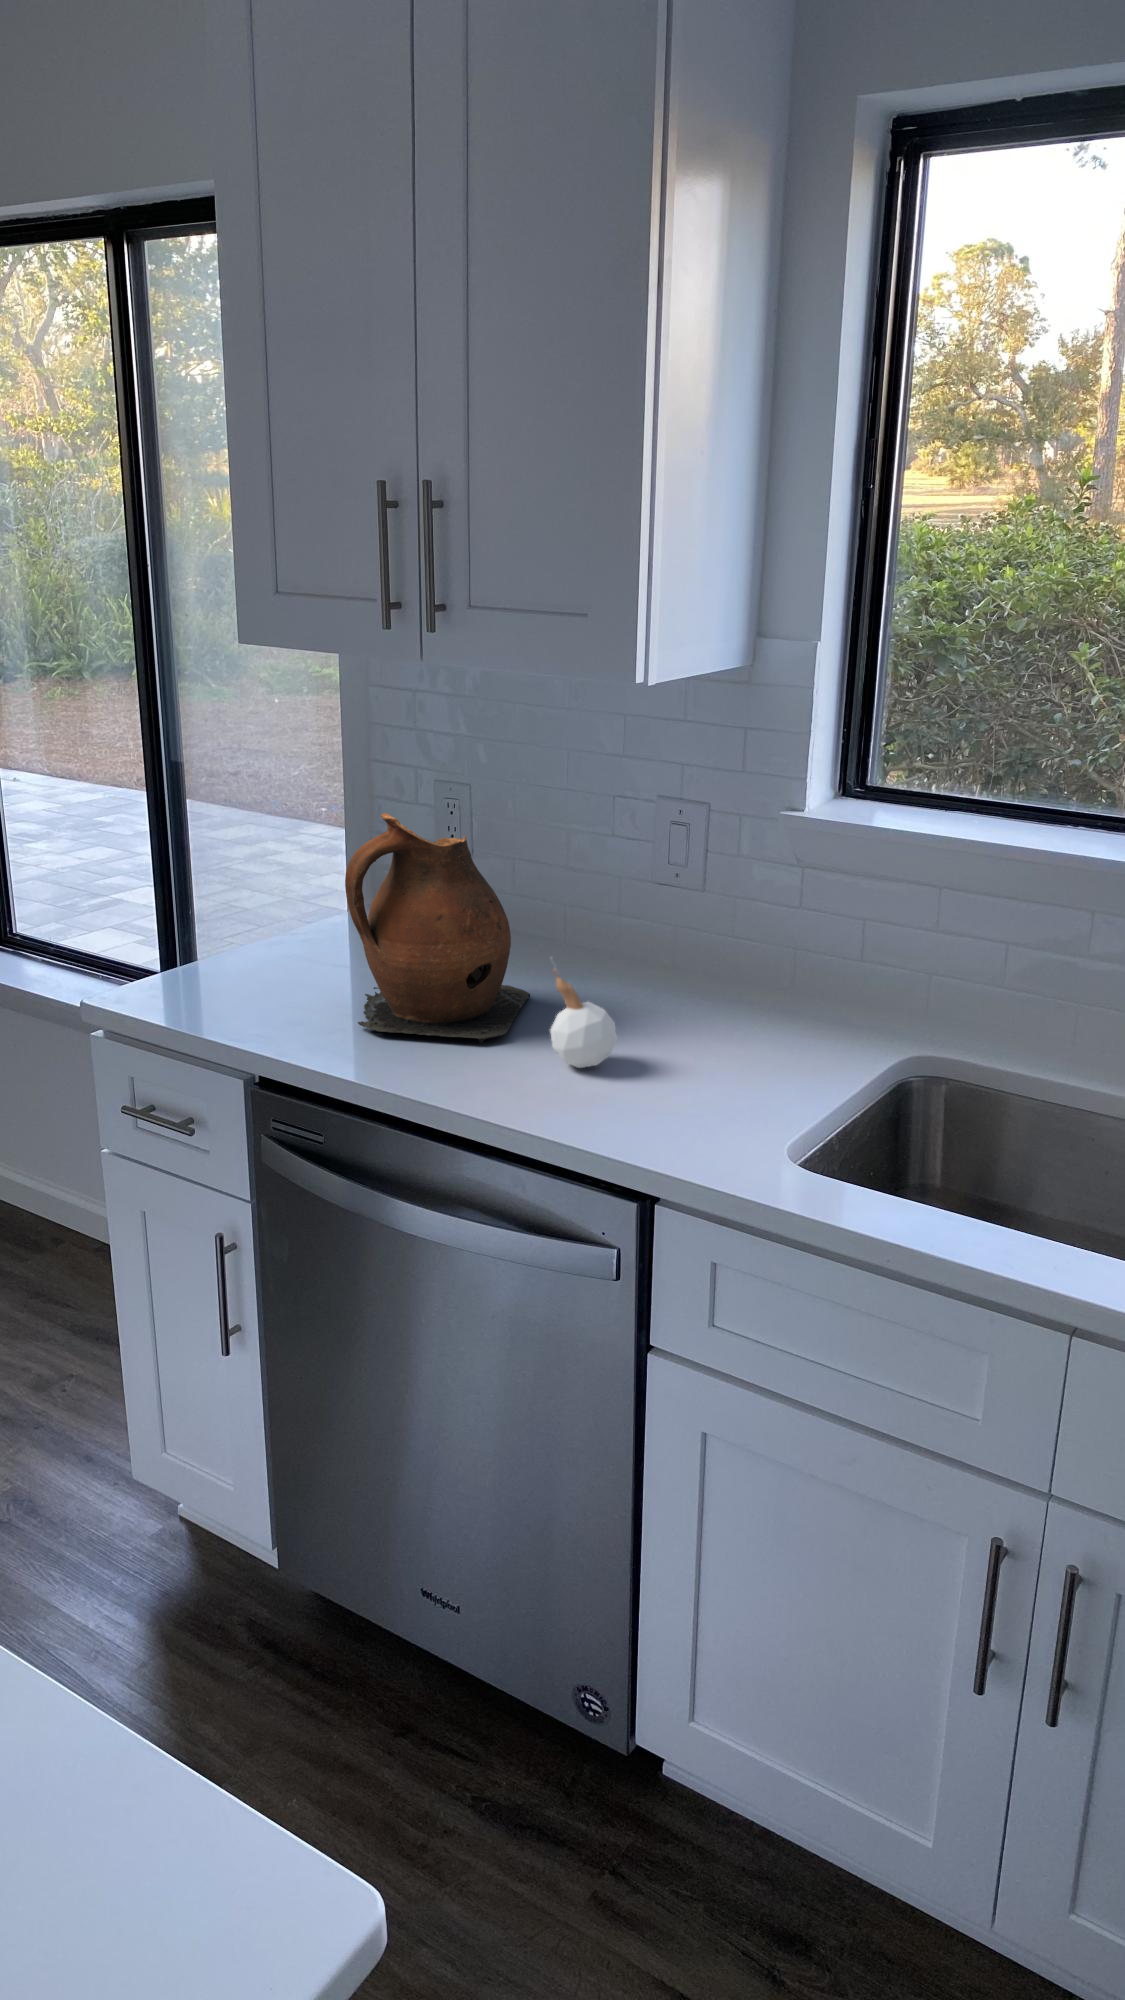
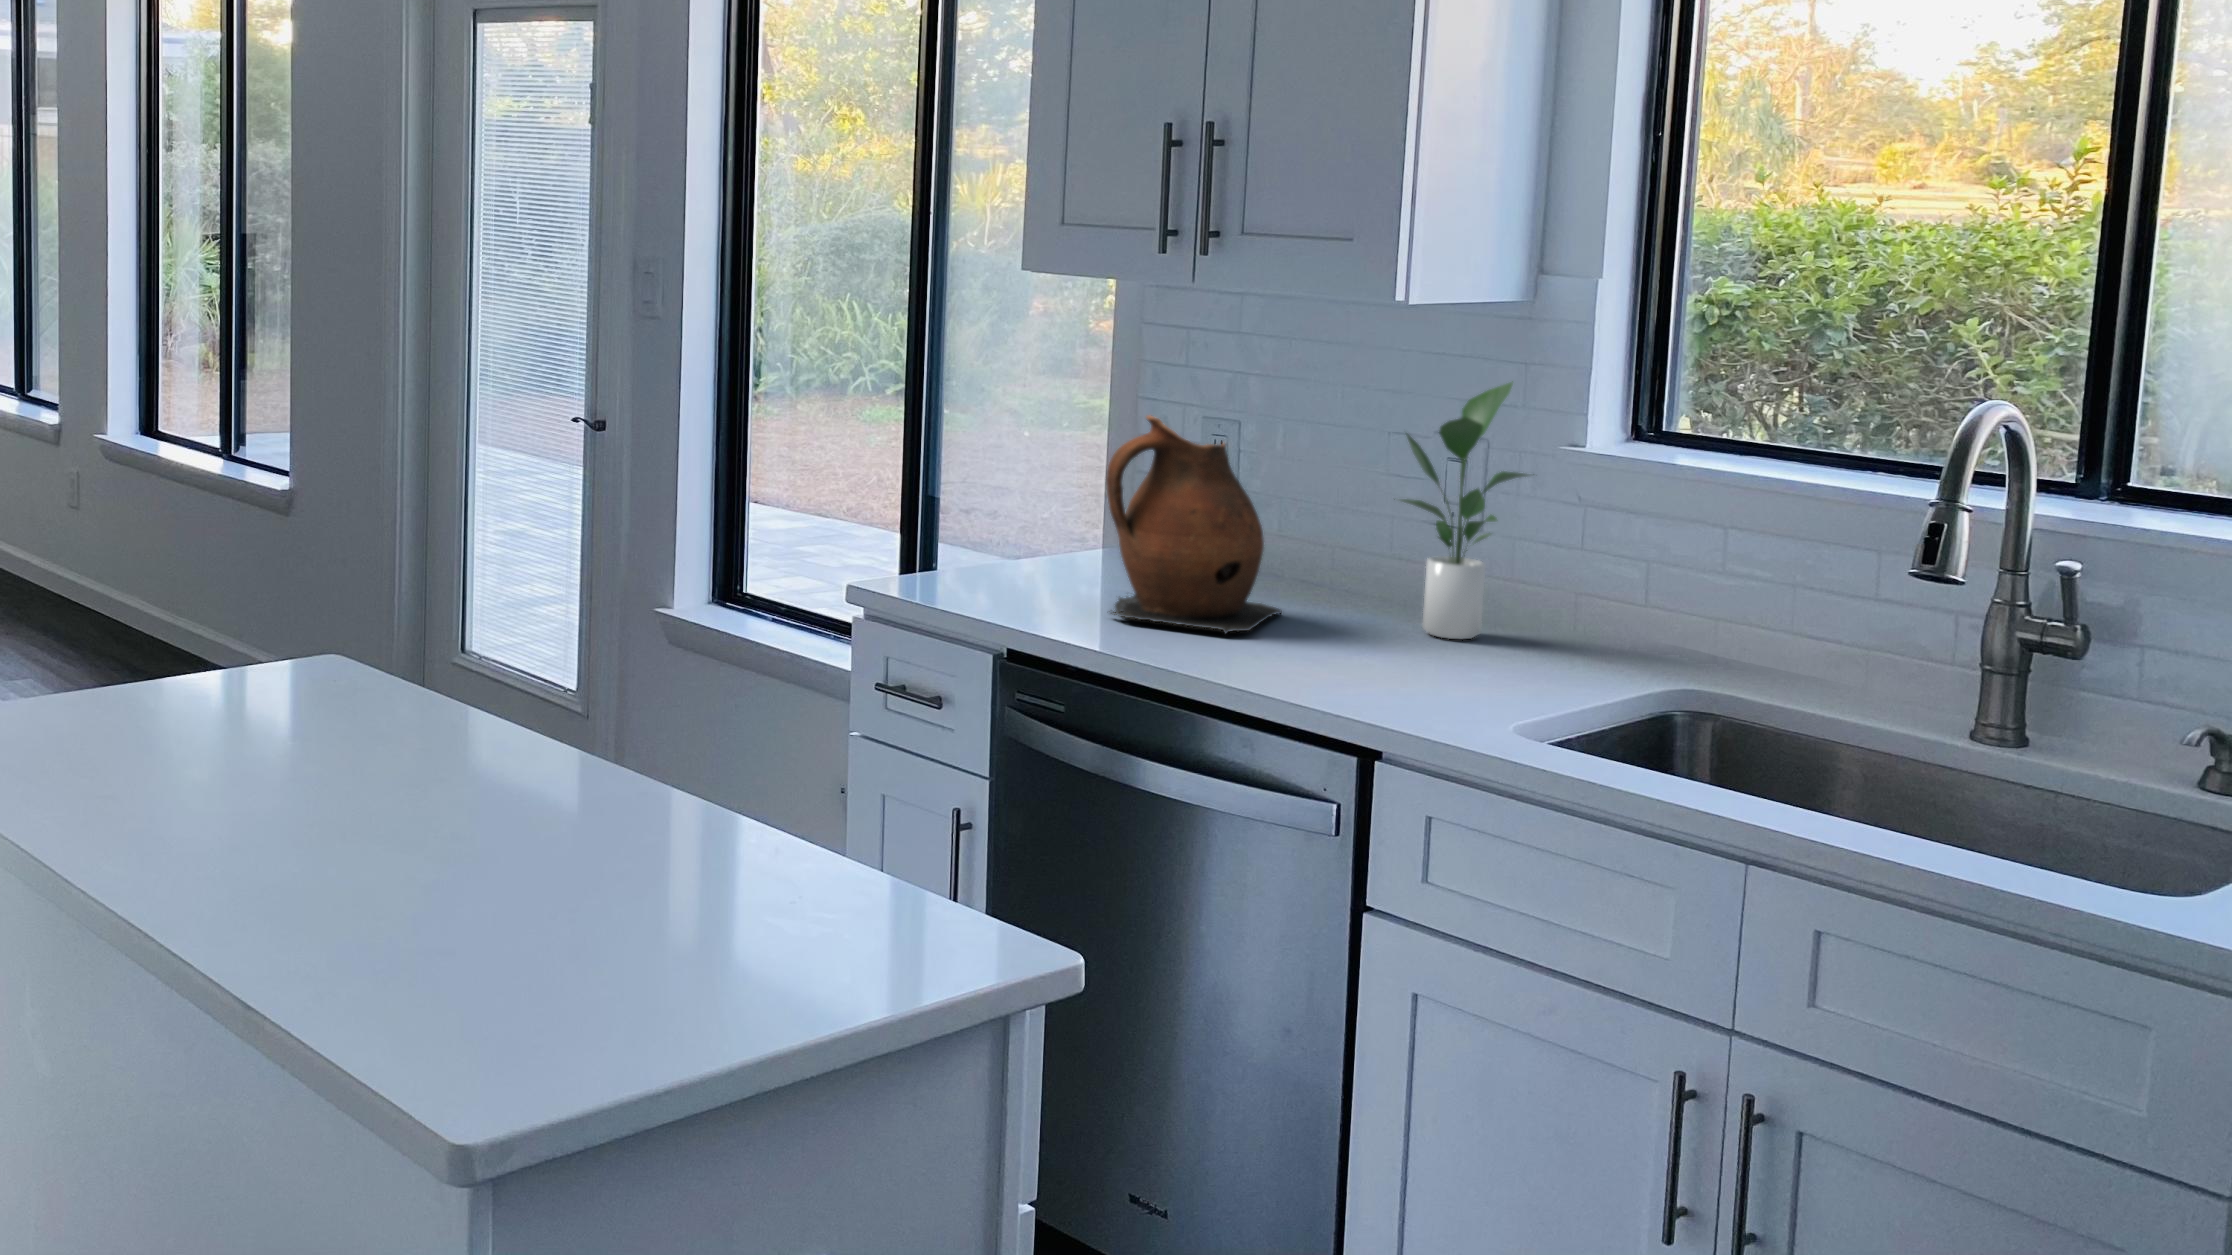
potted plant: none [635,752,771,1014] -> present [1401,381,1534,639]
candle: present [550,958,617,1068] -> none [1292,548,1358,658]

